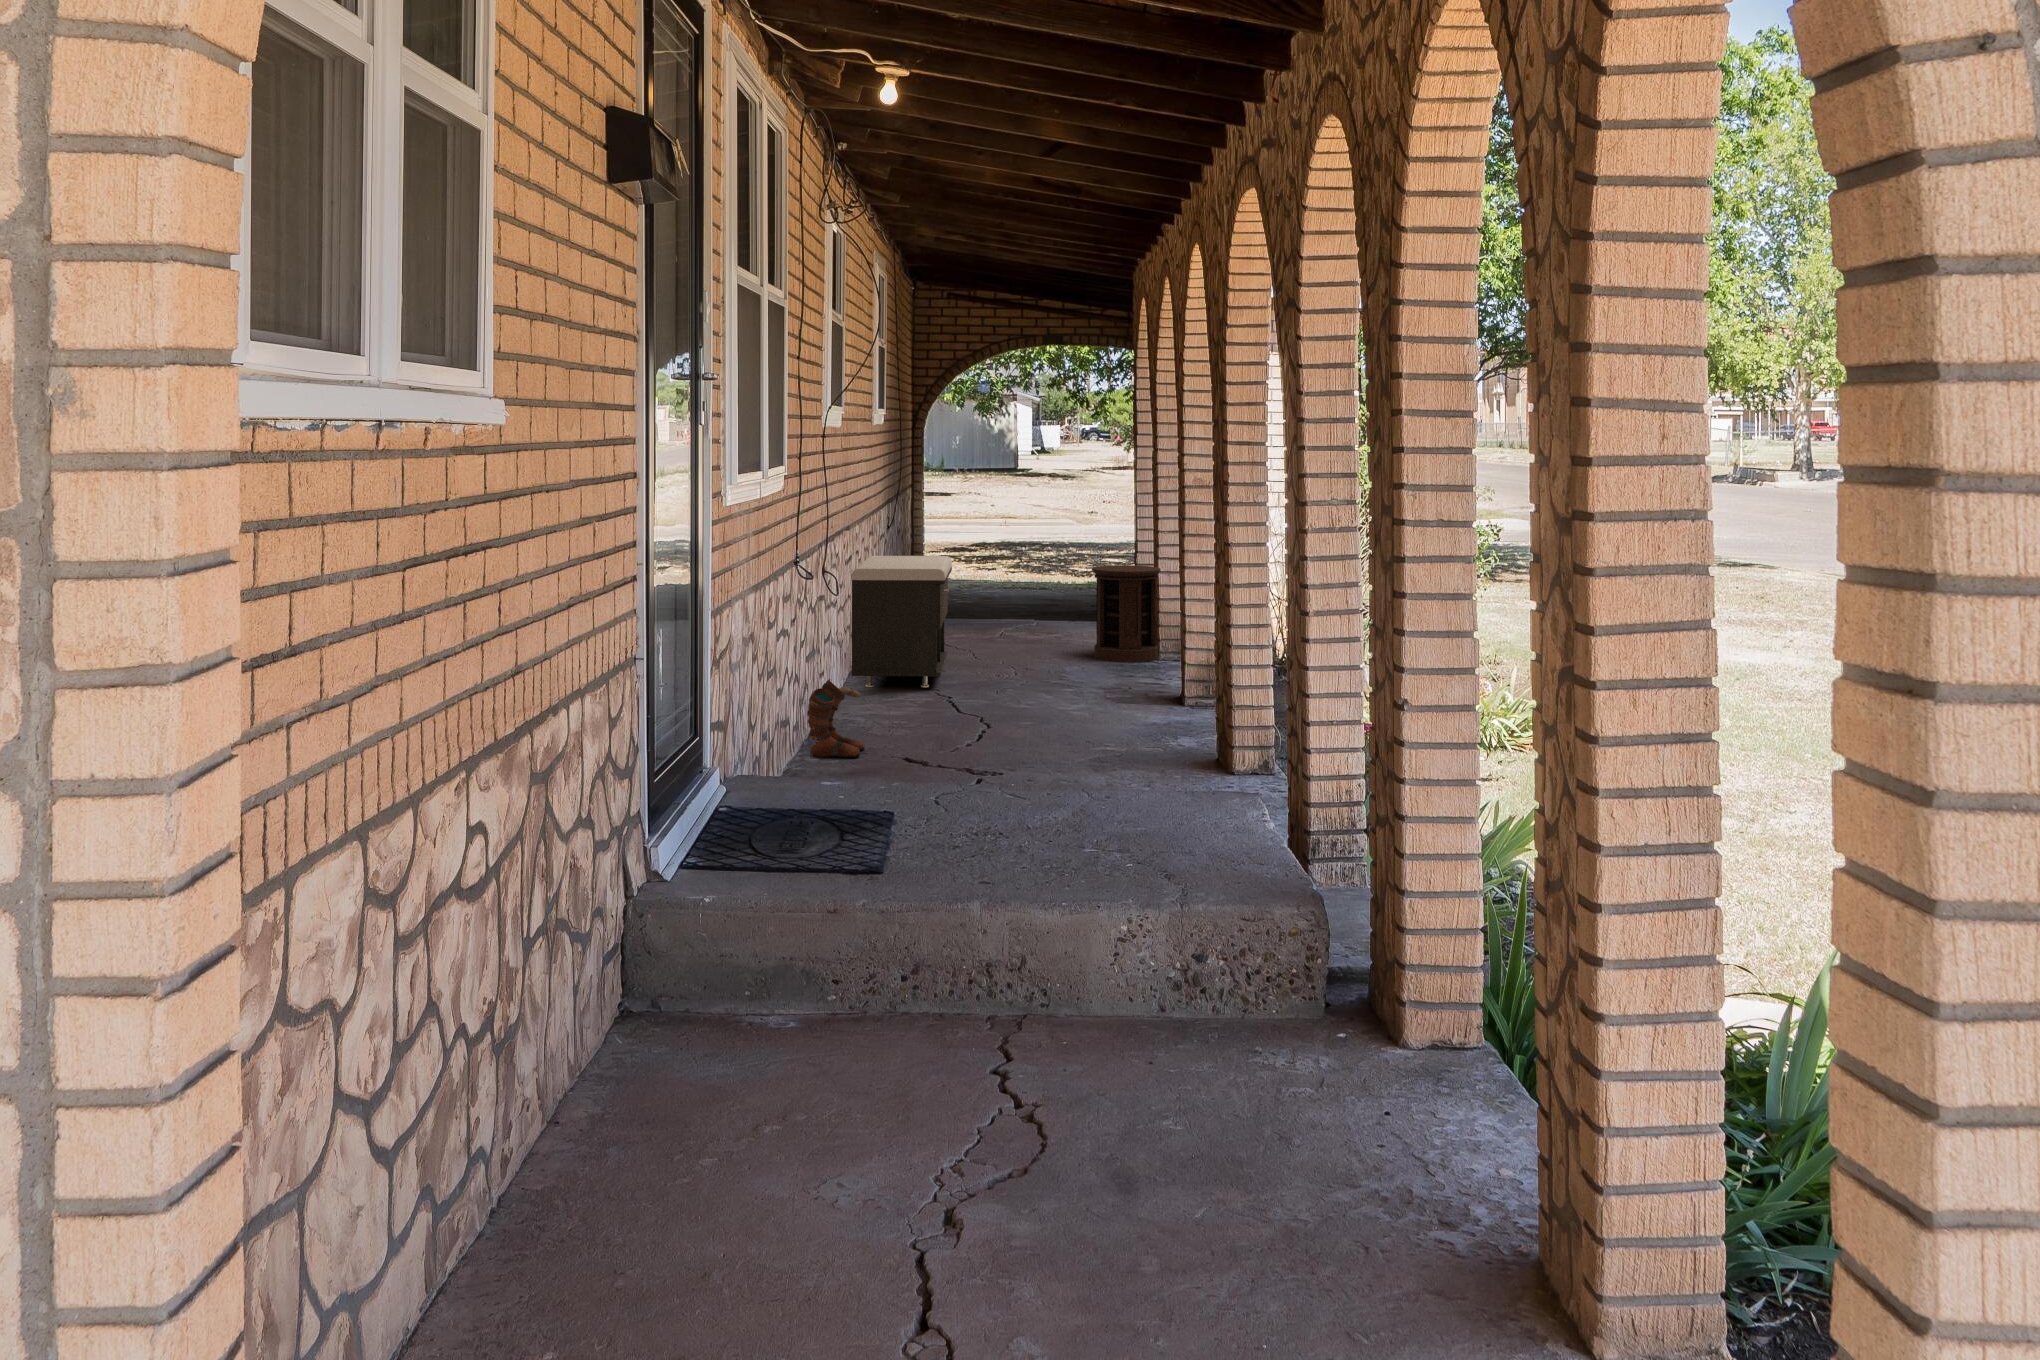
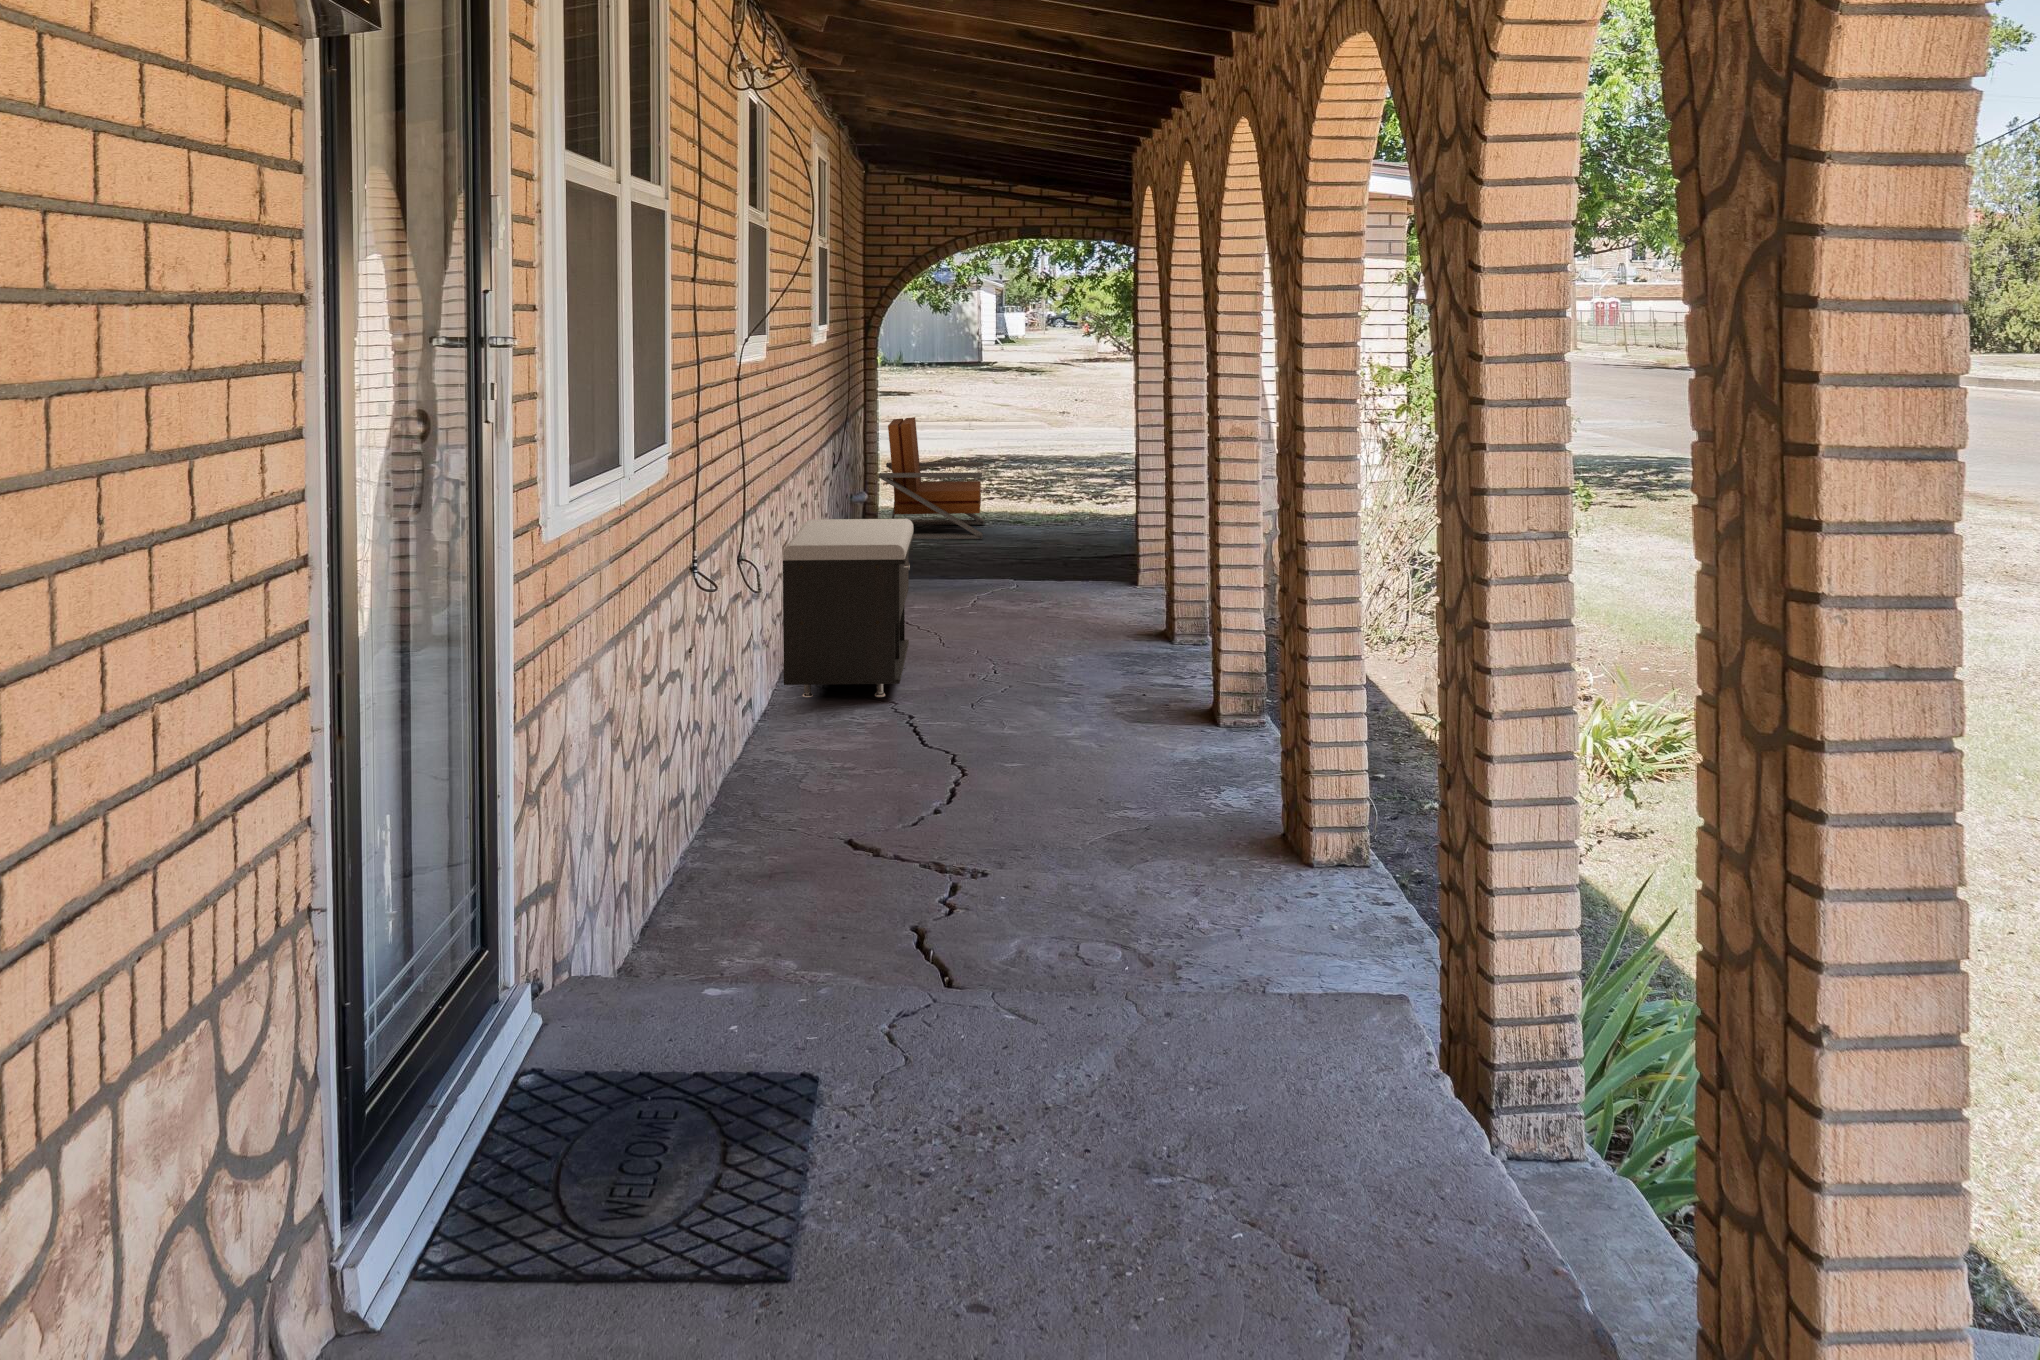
lounge chair: none [924,496,1013,596] -> present [879,417,984,539]
side table: present [1092,565,1160,662] -> none [1089,521,1175,645]
boots: present [807,681,865,758] -> none [714,729,796,843]

